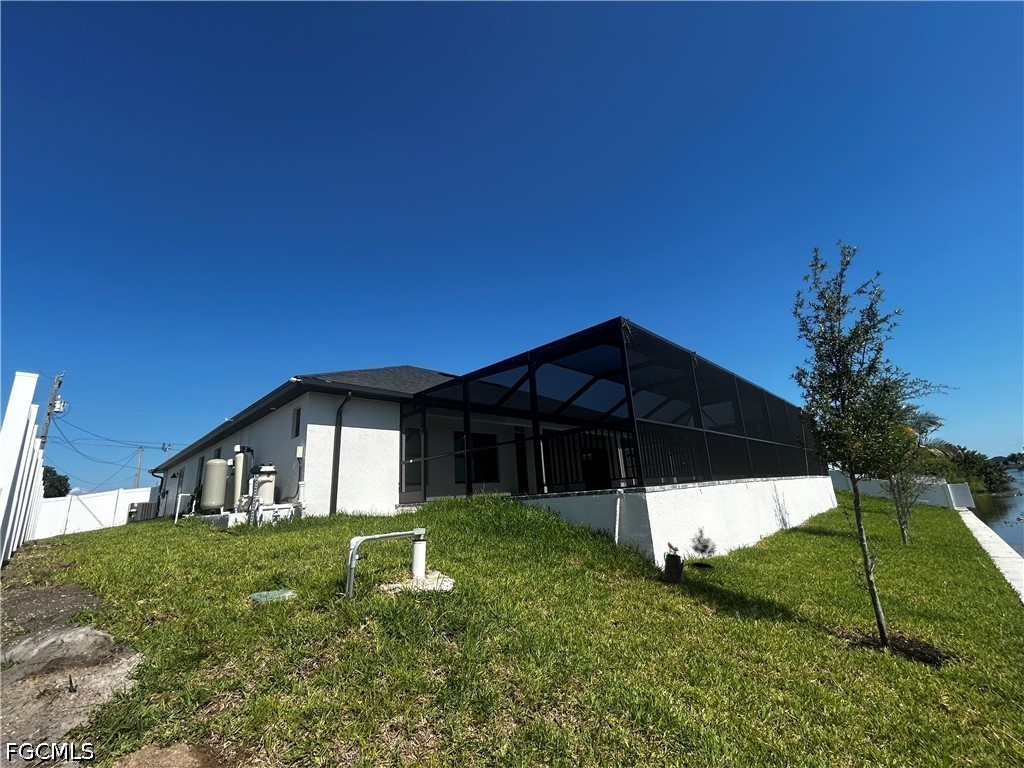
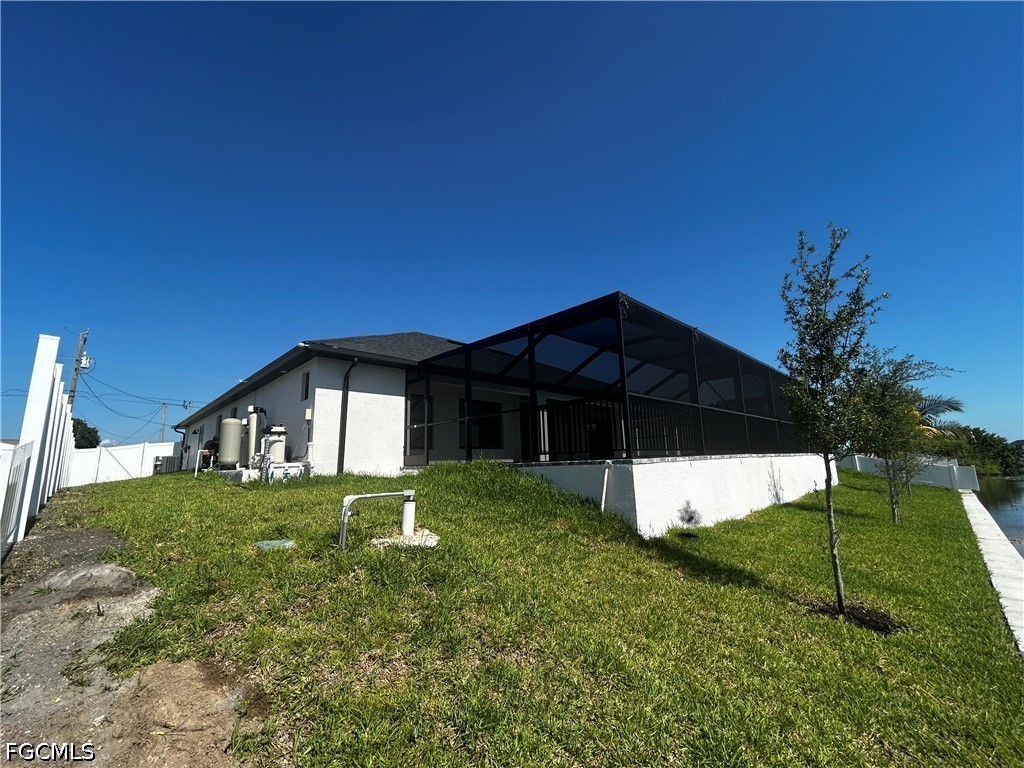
watering can: present [663,542,684,583] -> none [645,511,666,550]

